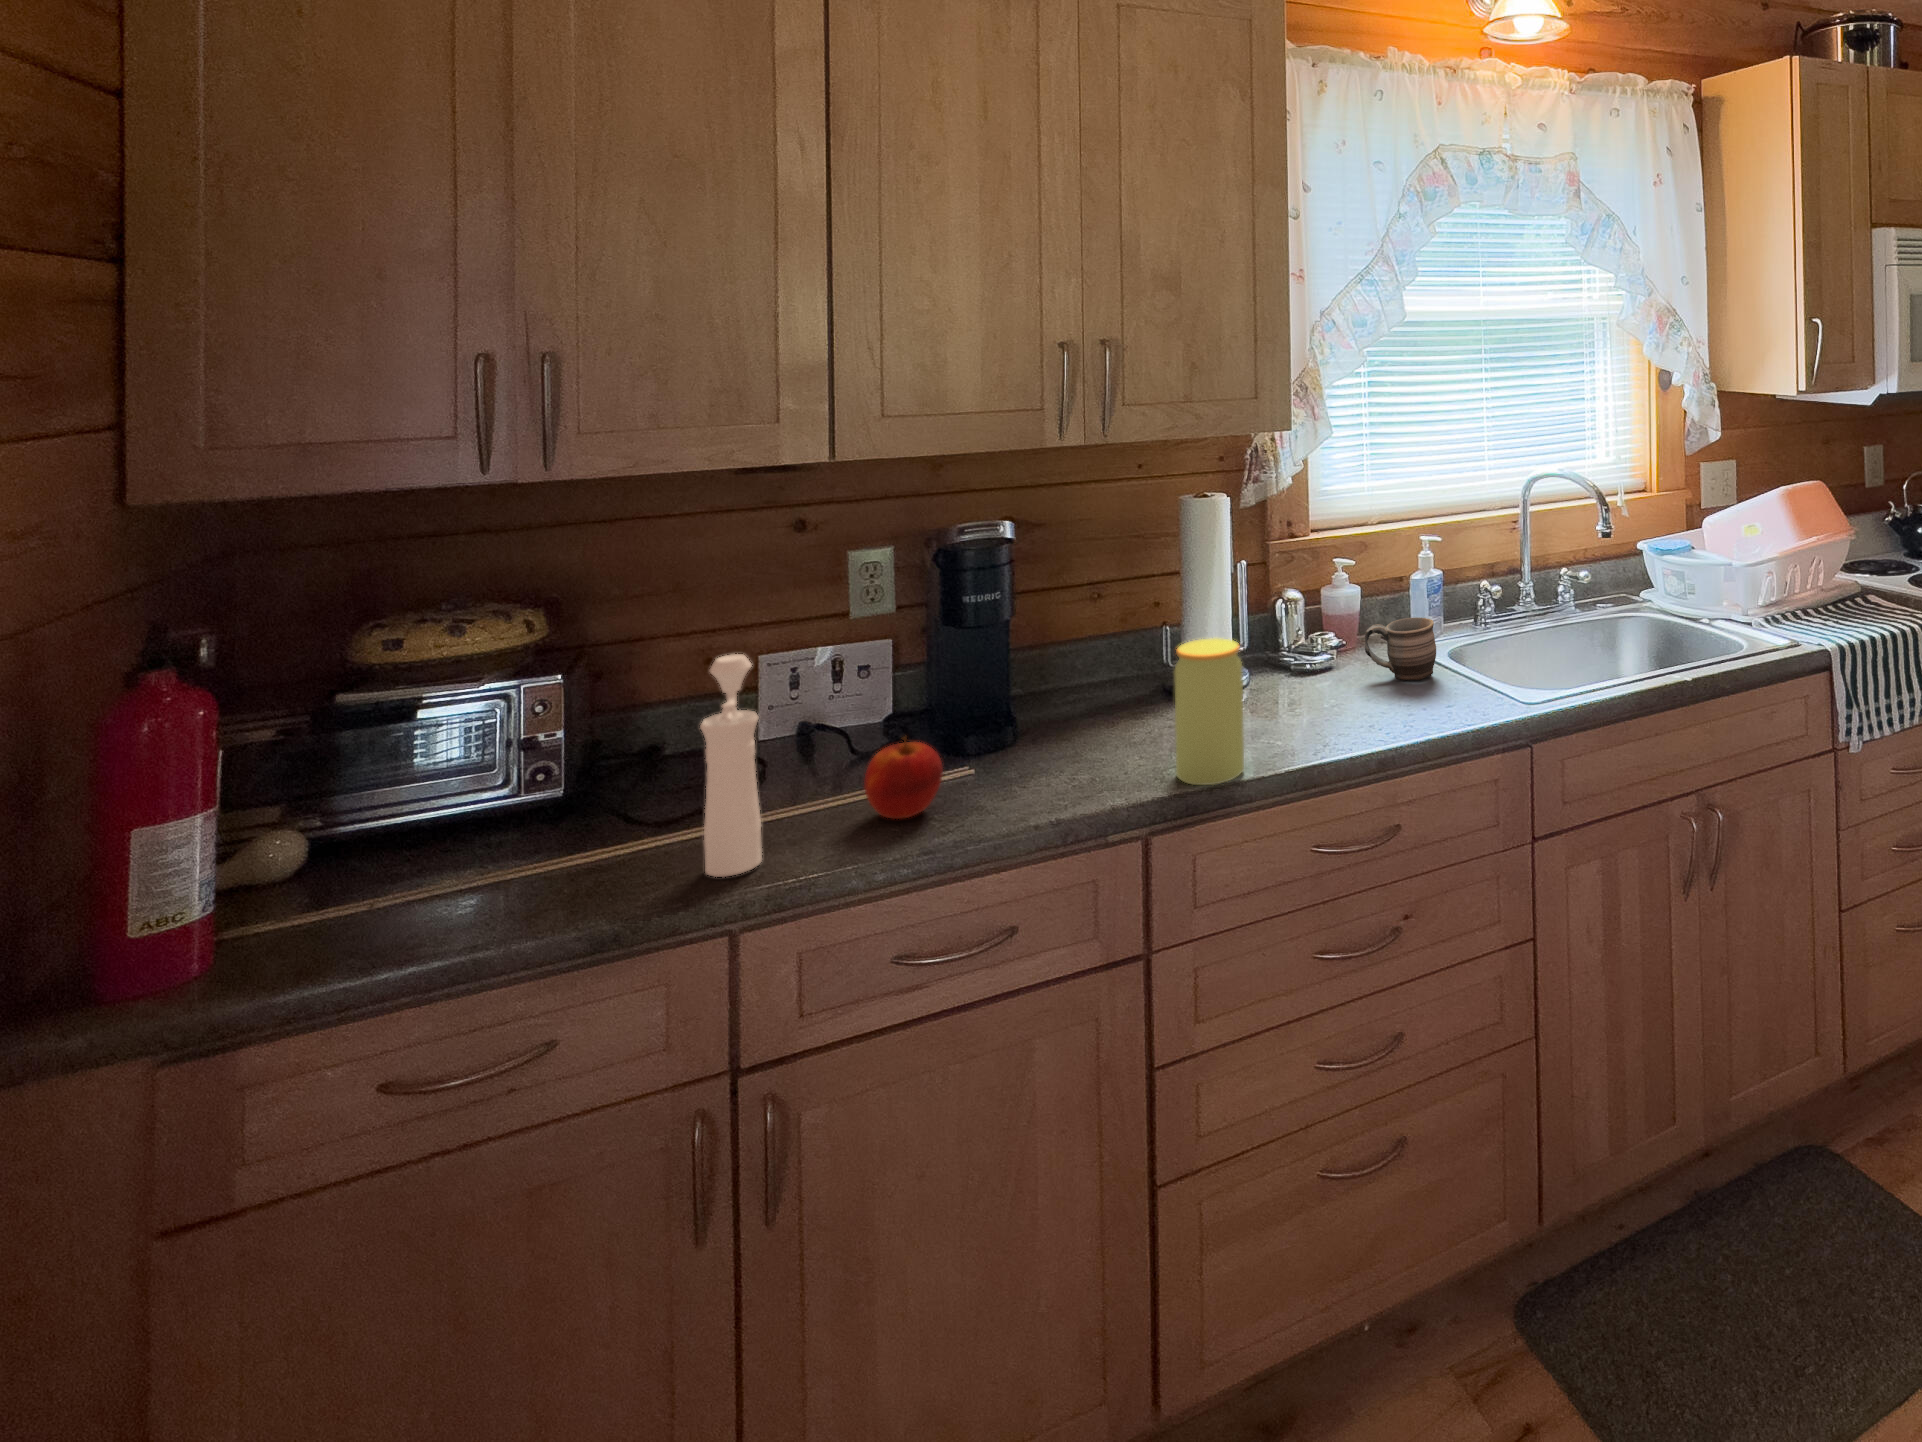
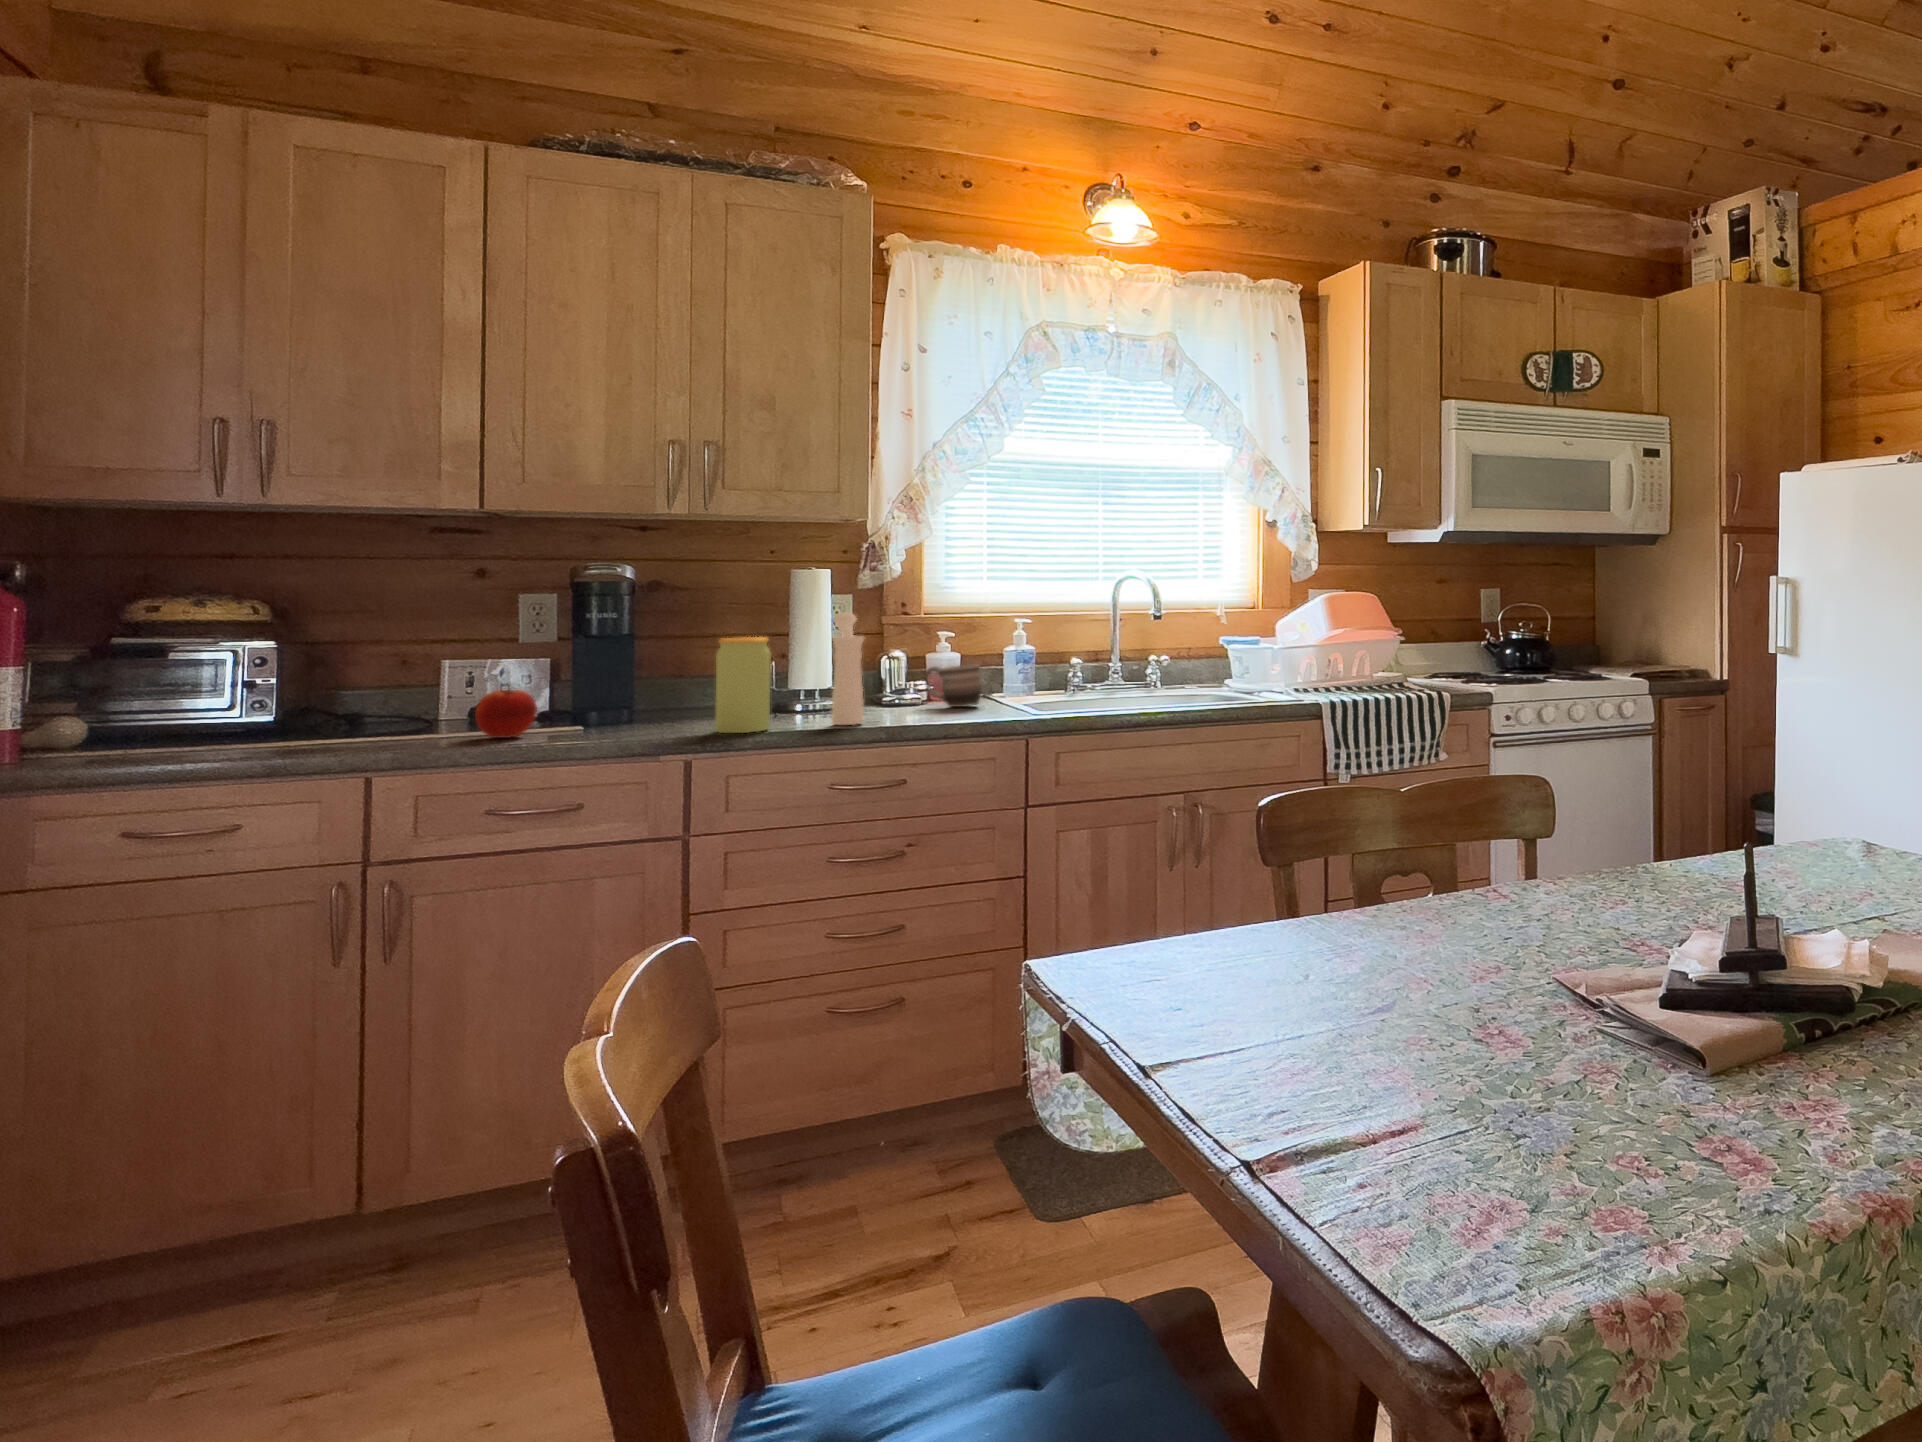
pepper mill: present [700,654,762,877] -> present [832,614,865,725]

